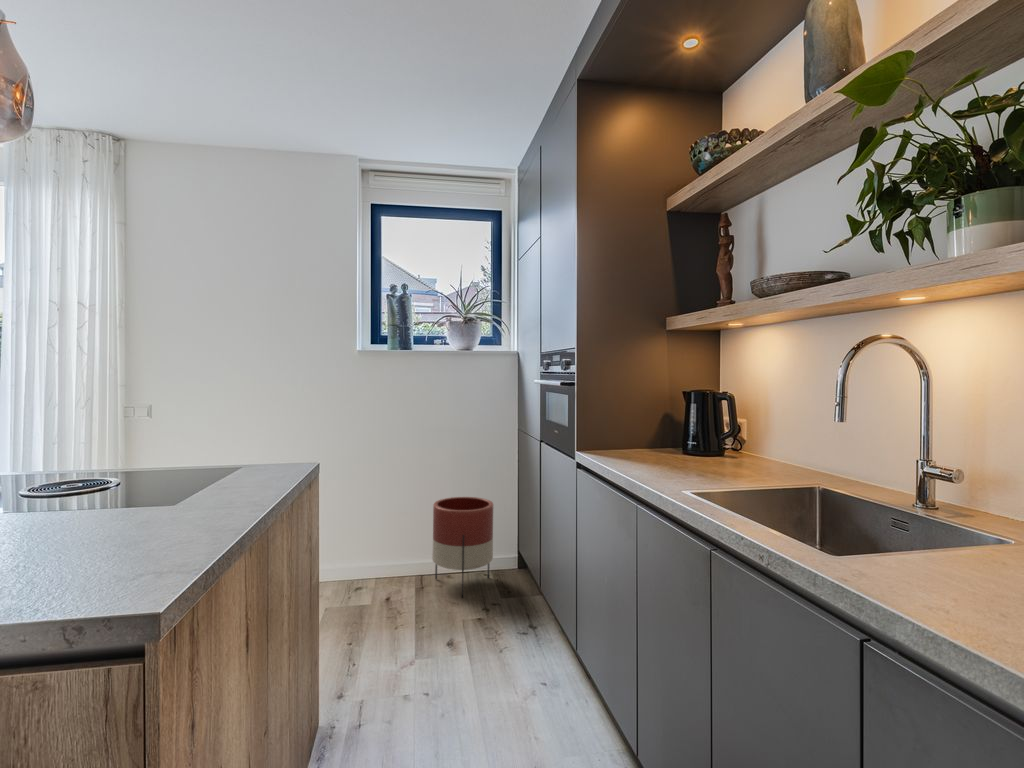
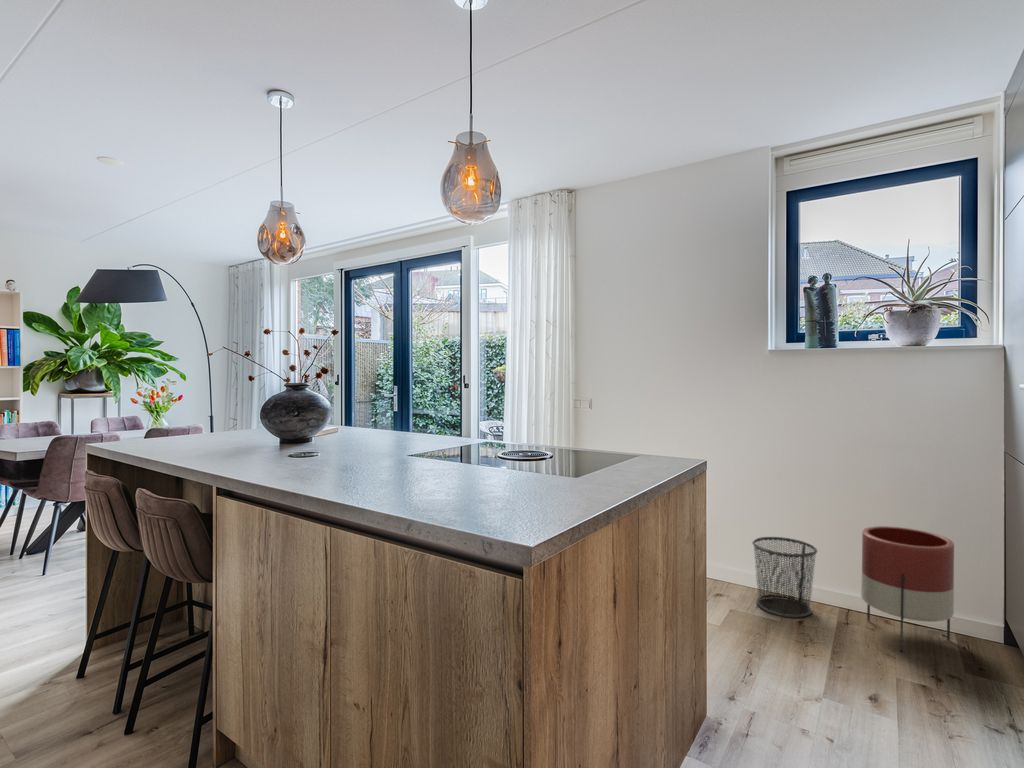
waste bin: none [343,523,399,596] -> present [753,537,817,617]

